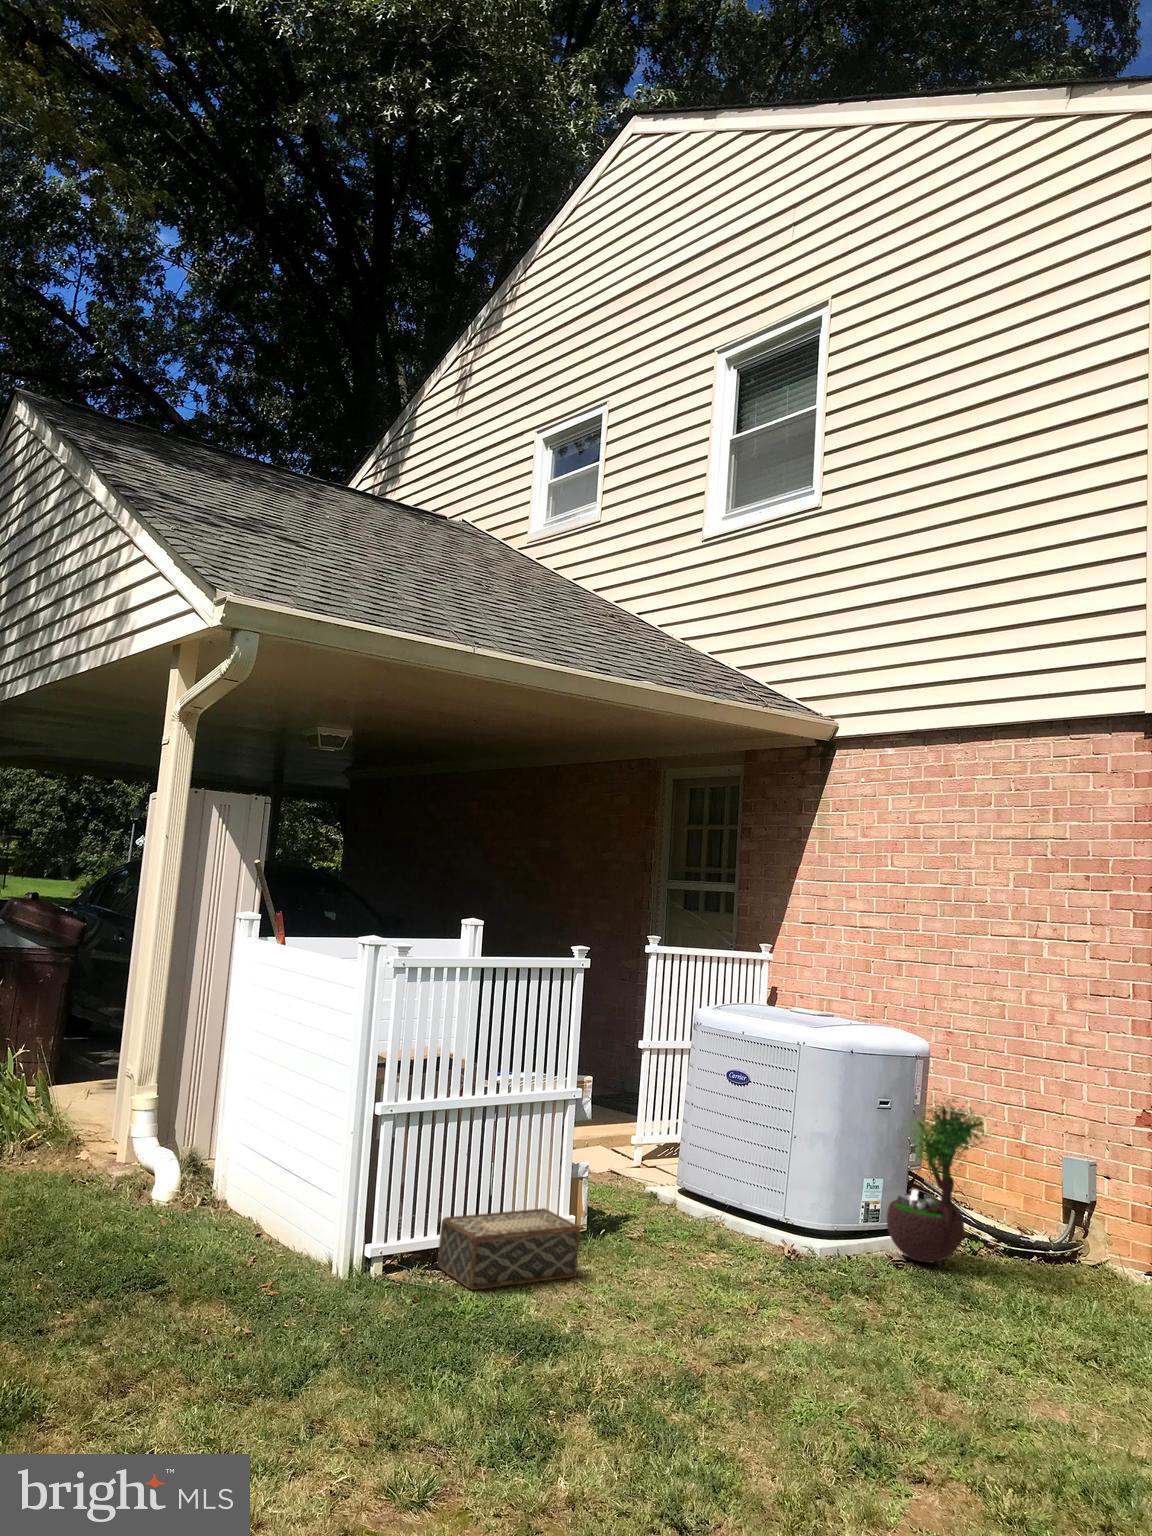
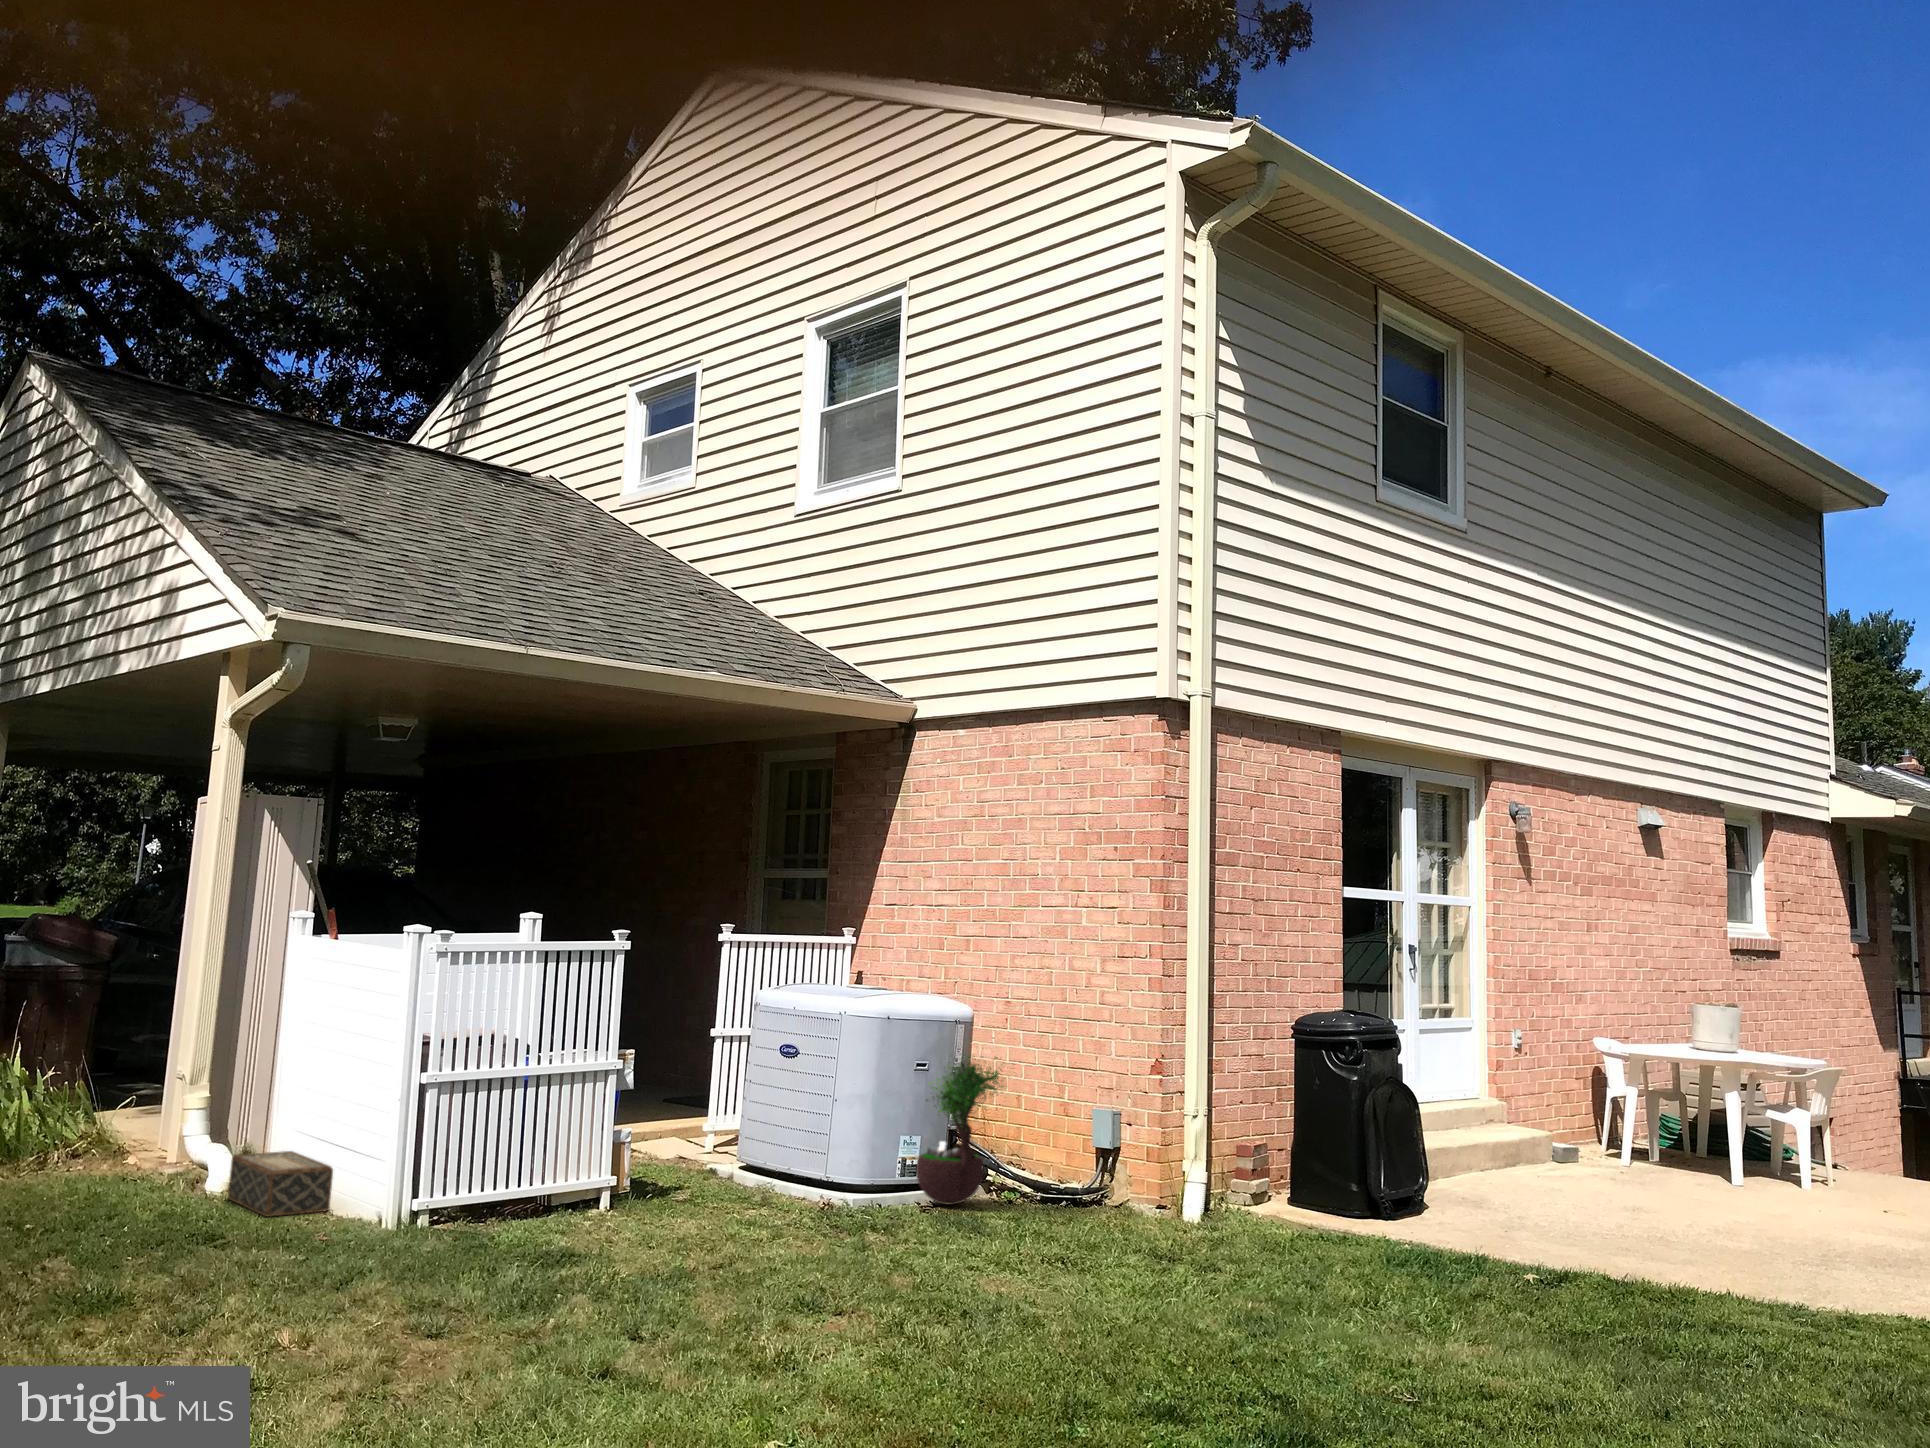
woven basket: present [438,1208,580,1290] -> present [228,1151,333,1217]

